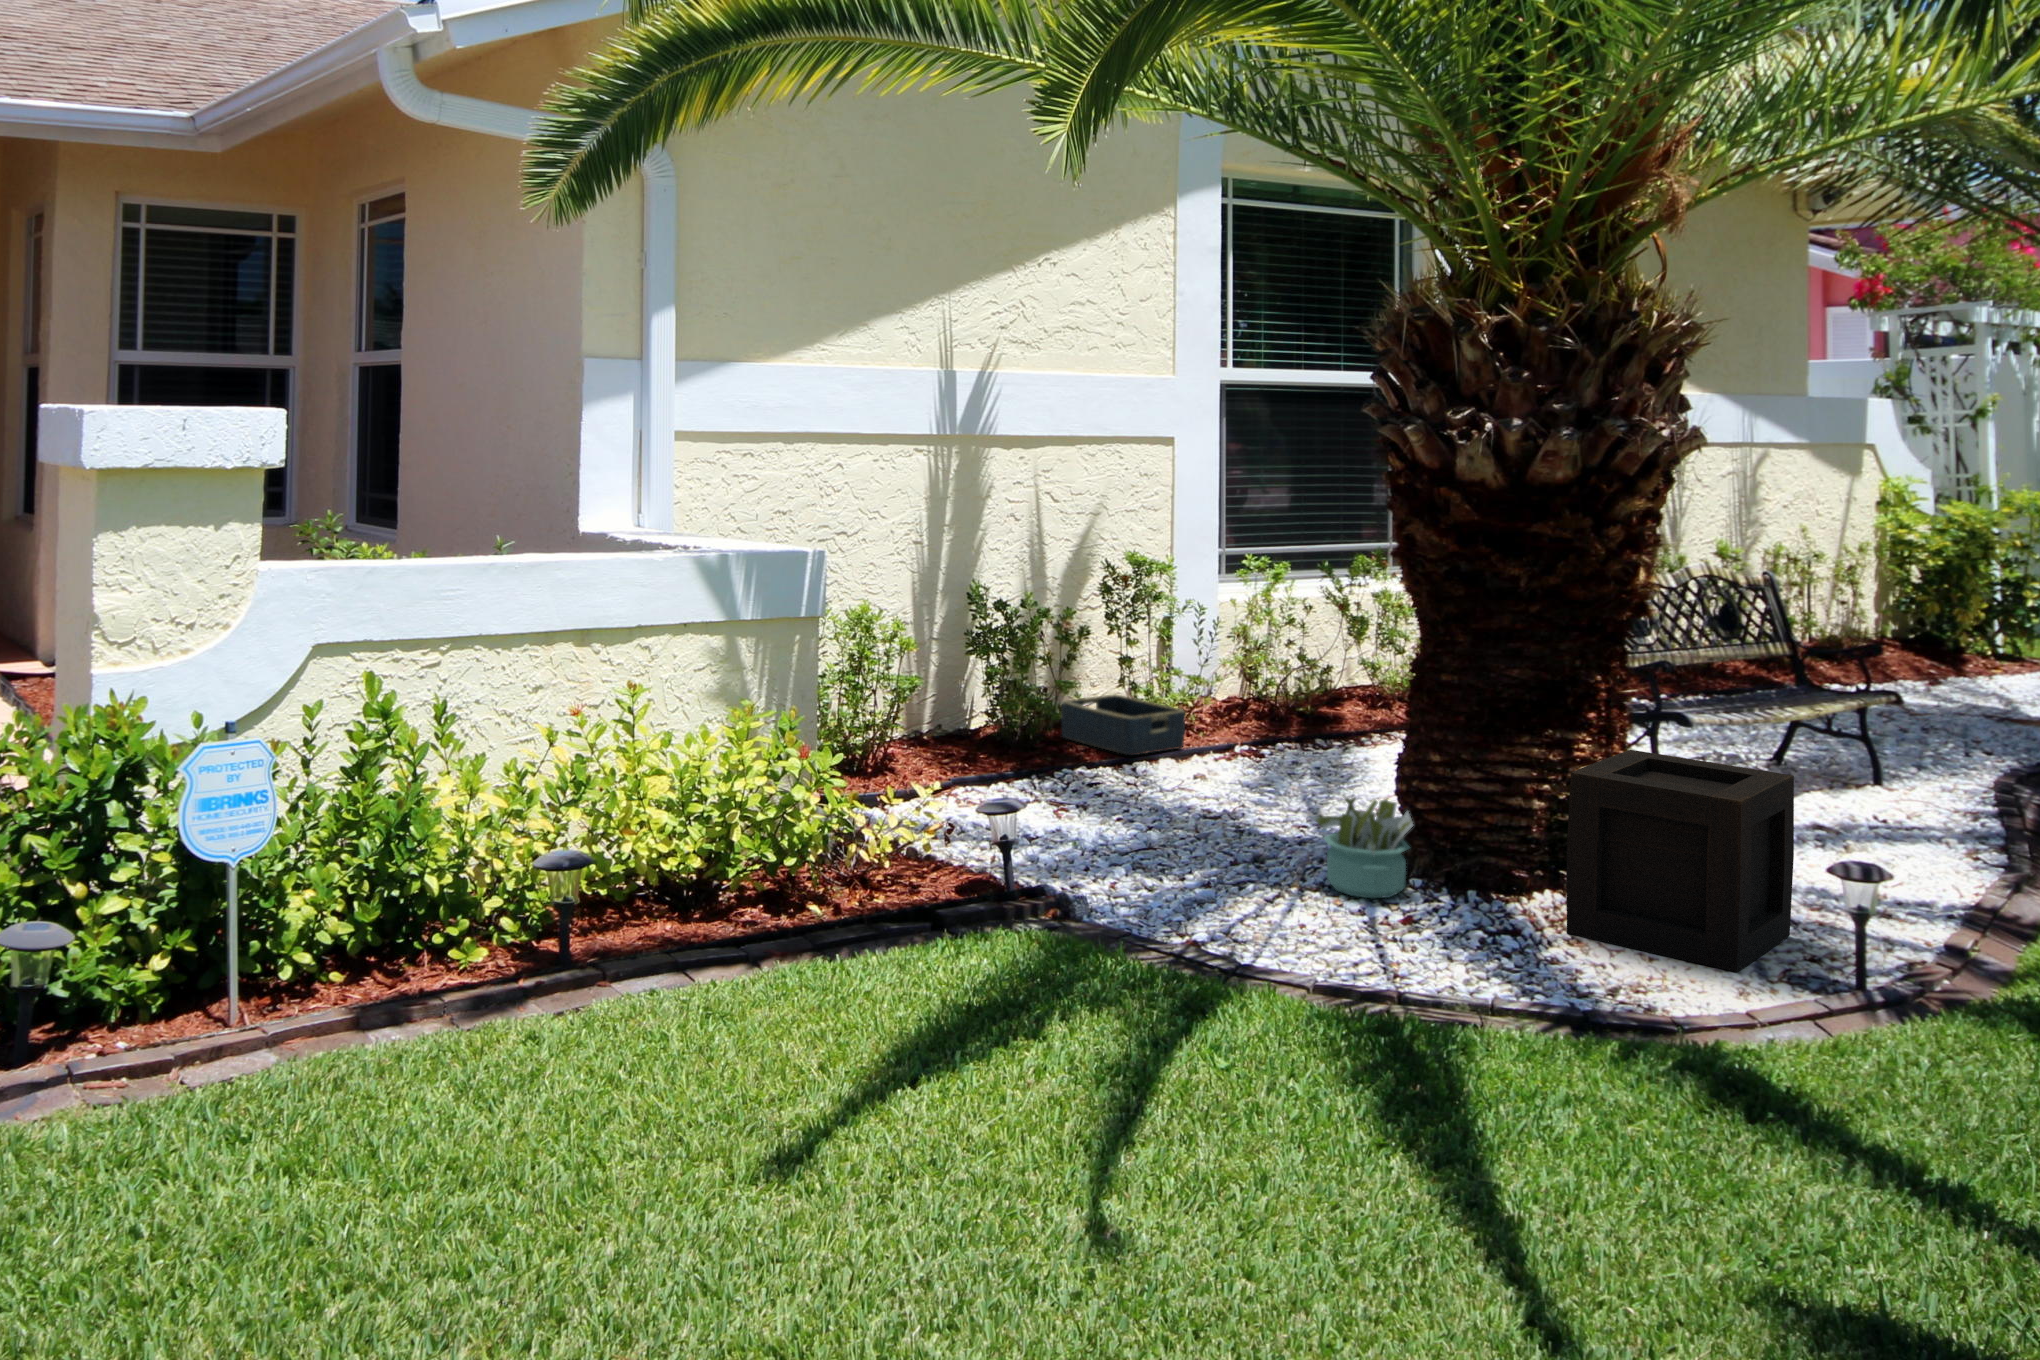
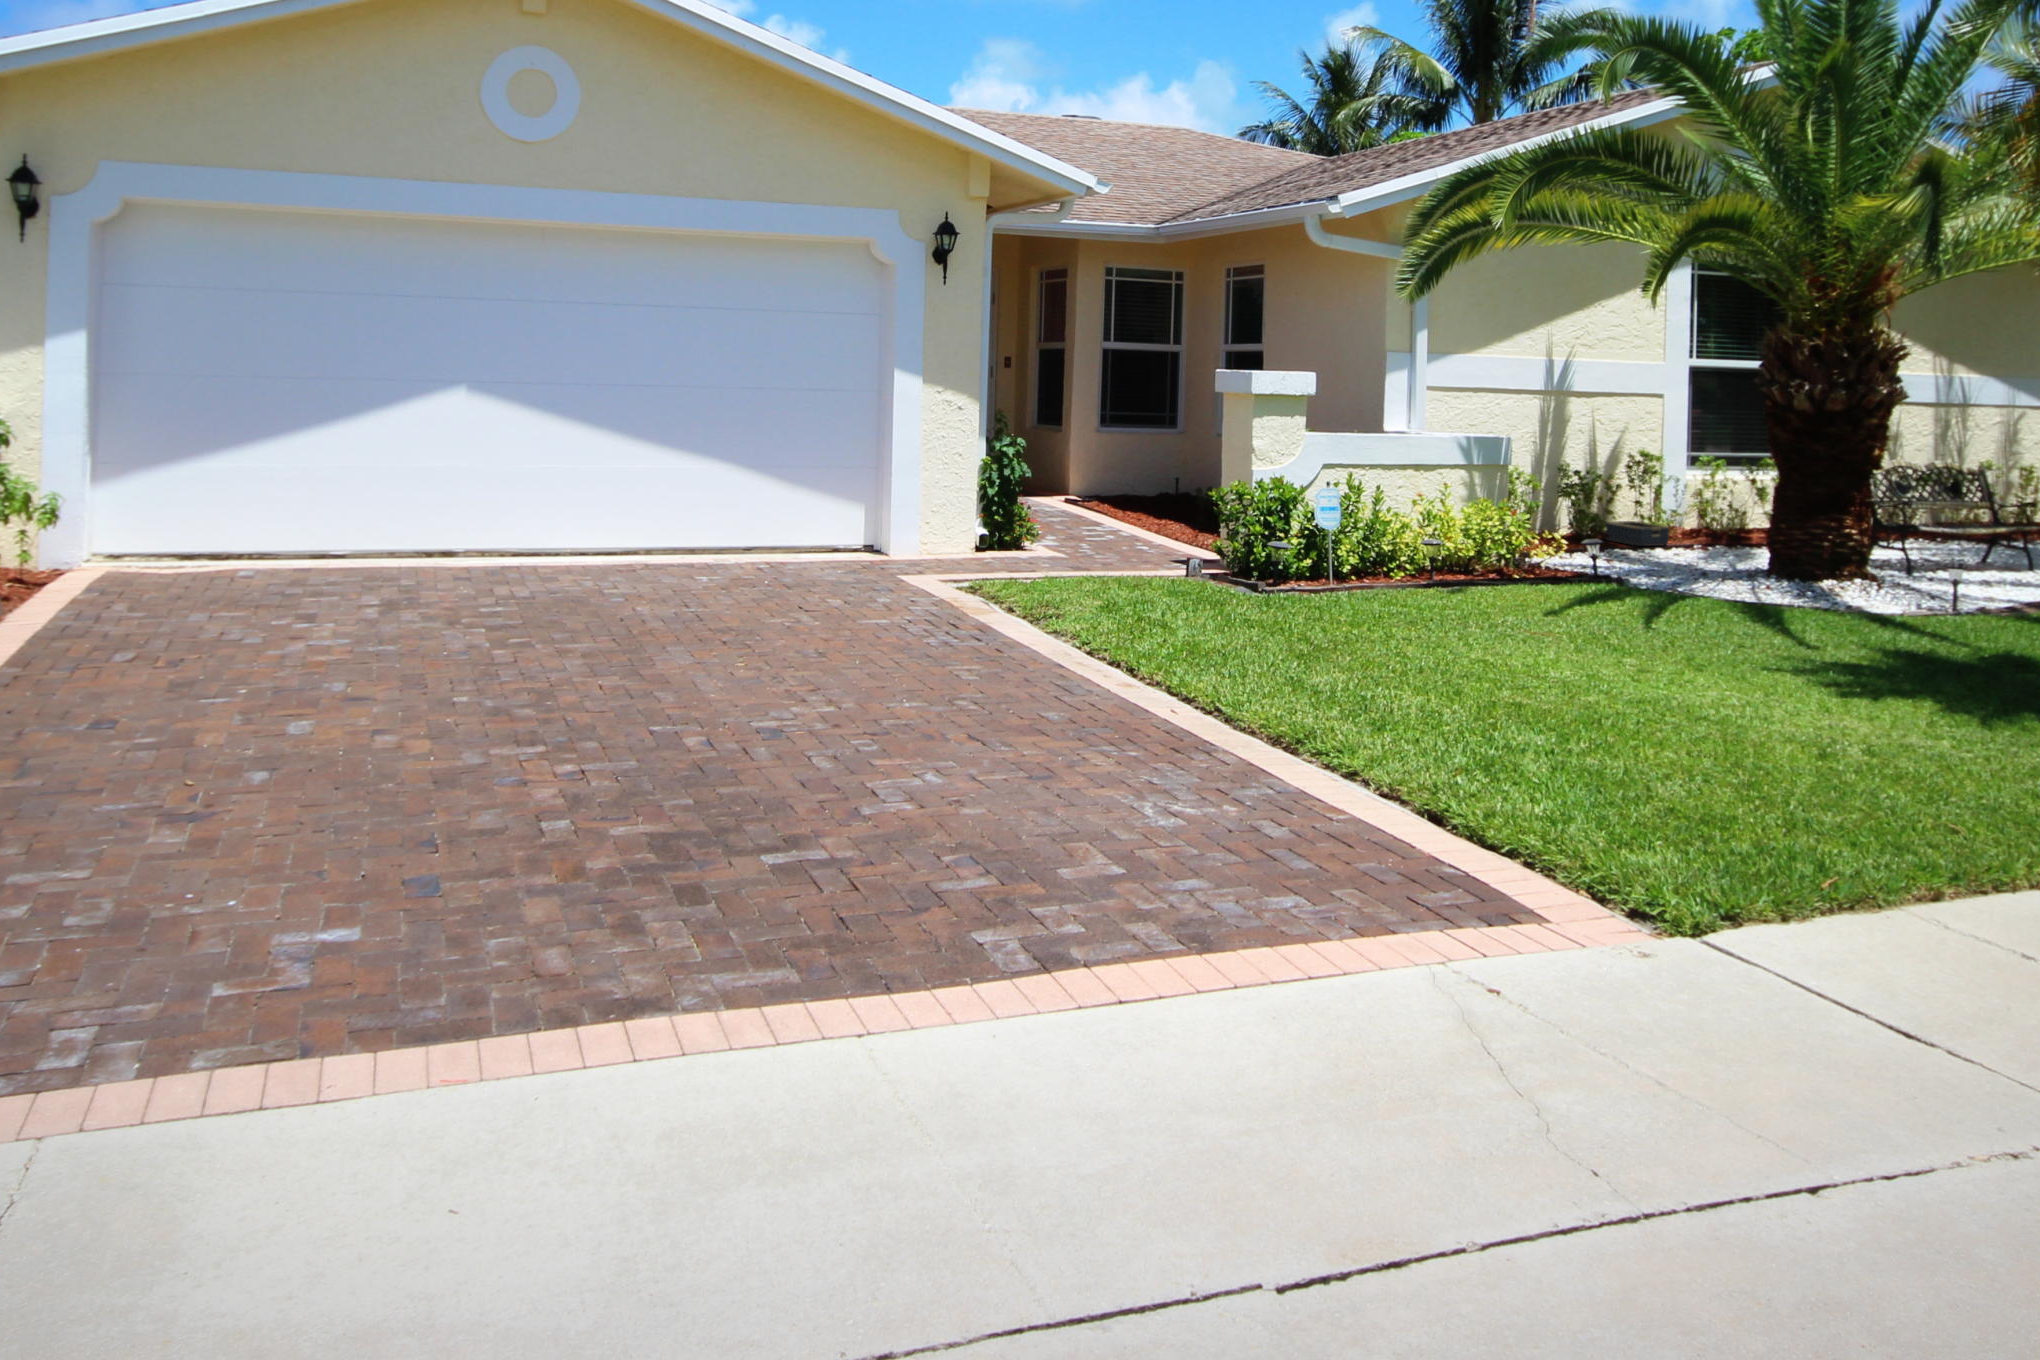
wooden crate: present [1567,750,1794,972] -> none [1836,527,1939,607]
decorative plant: present [1311,797,1413,899] -> none [1727,544,1773,586]

